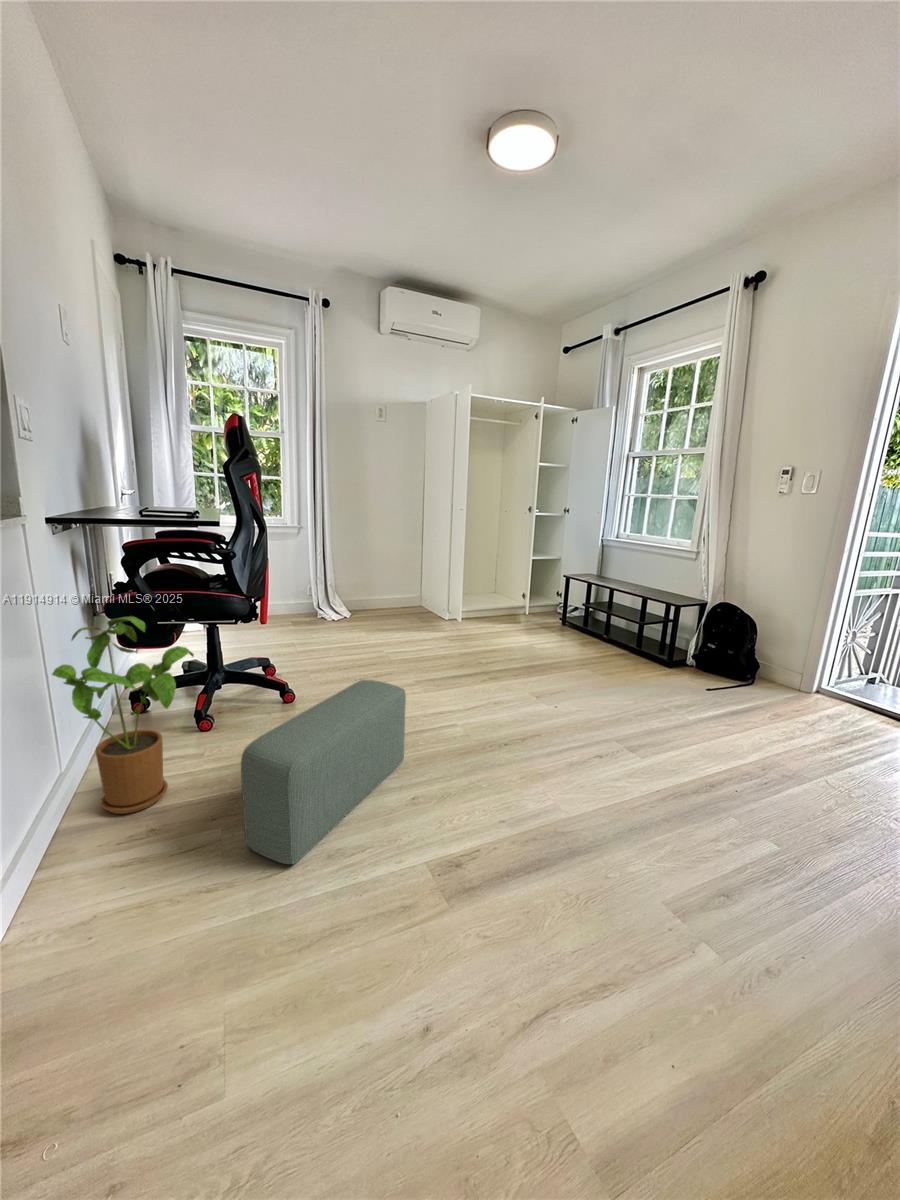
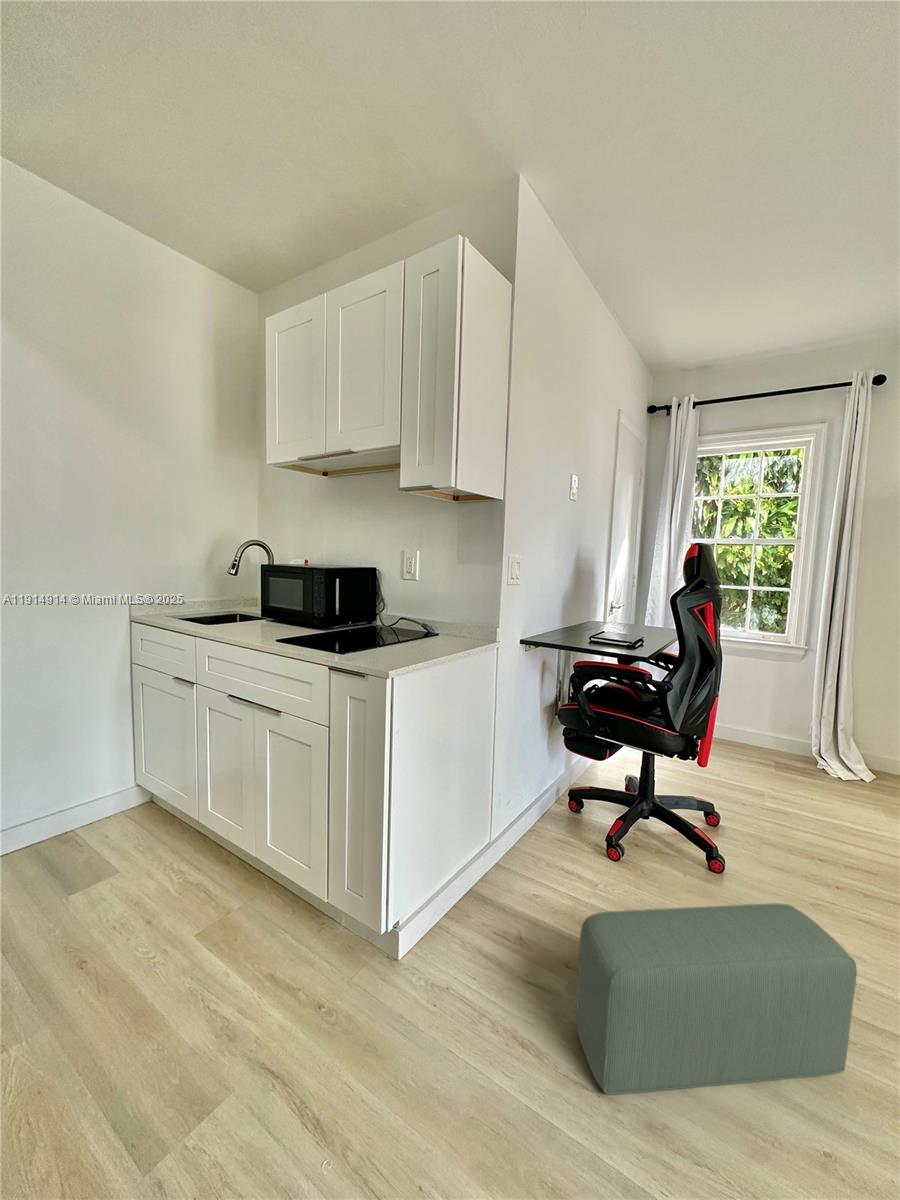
house plant: present [52,616,194,814] -> none [486,732,595,911]

